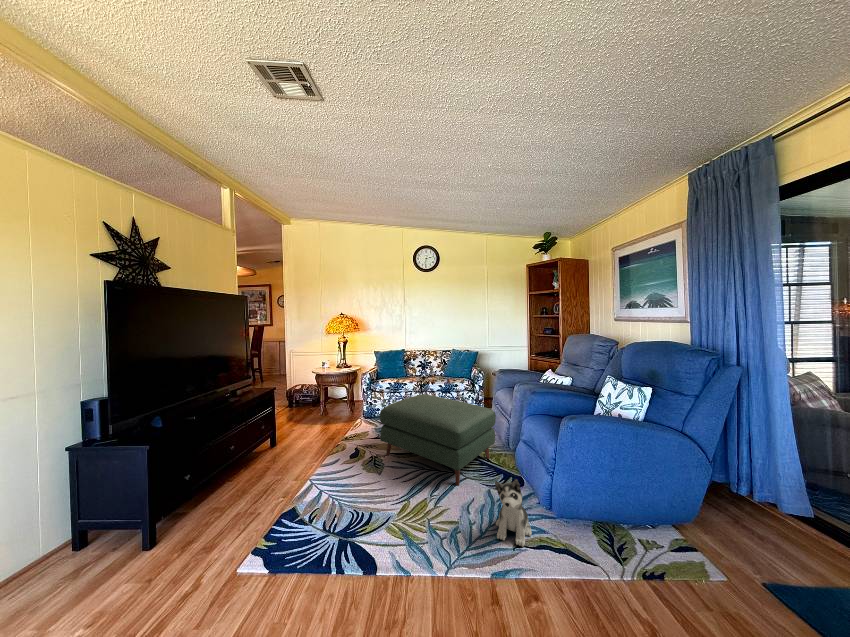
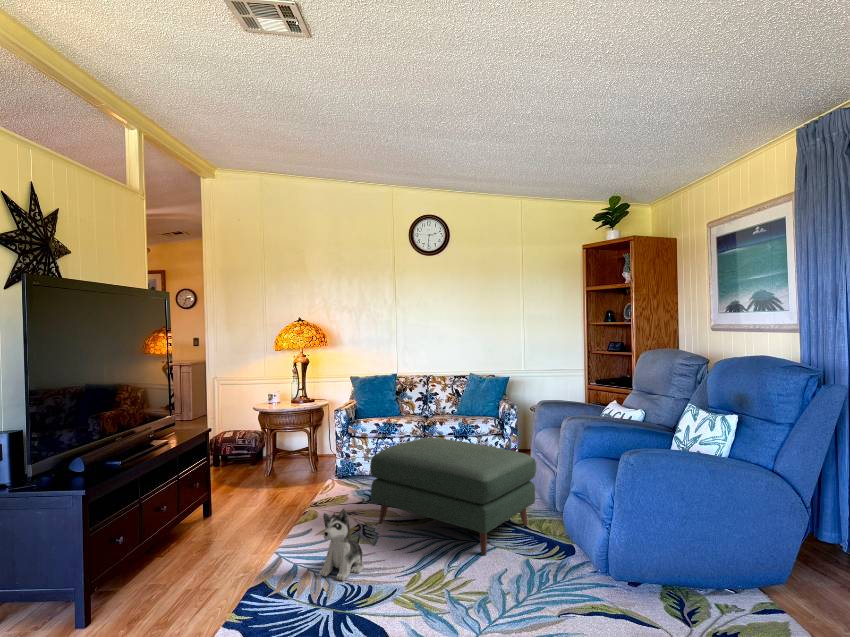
plush toy: present [495,479,532,547] -> present [319,509,364,581]

